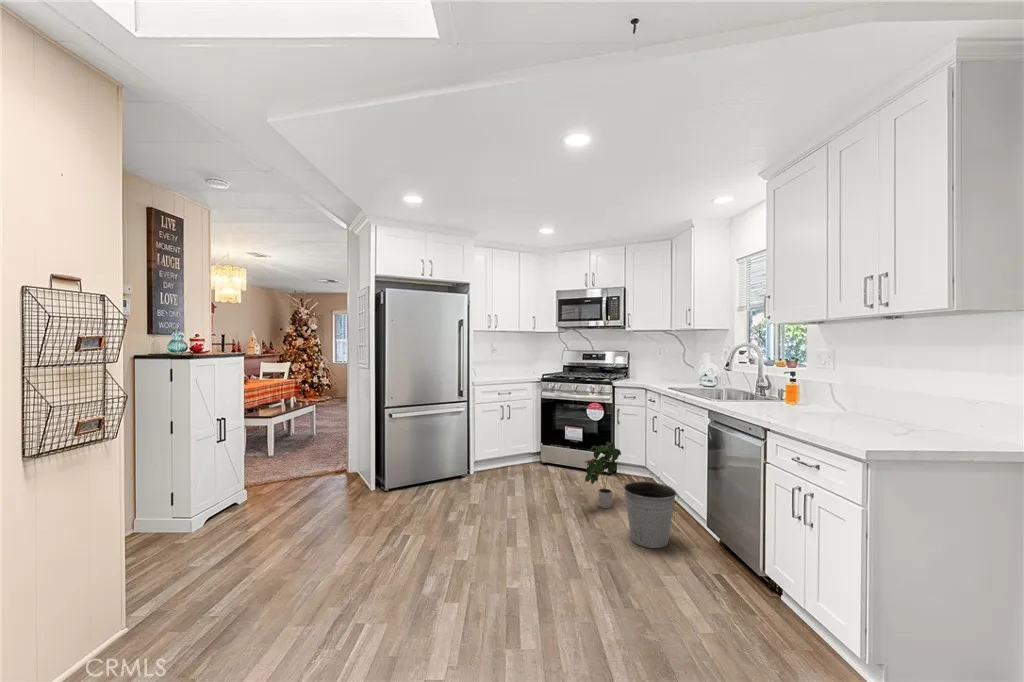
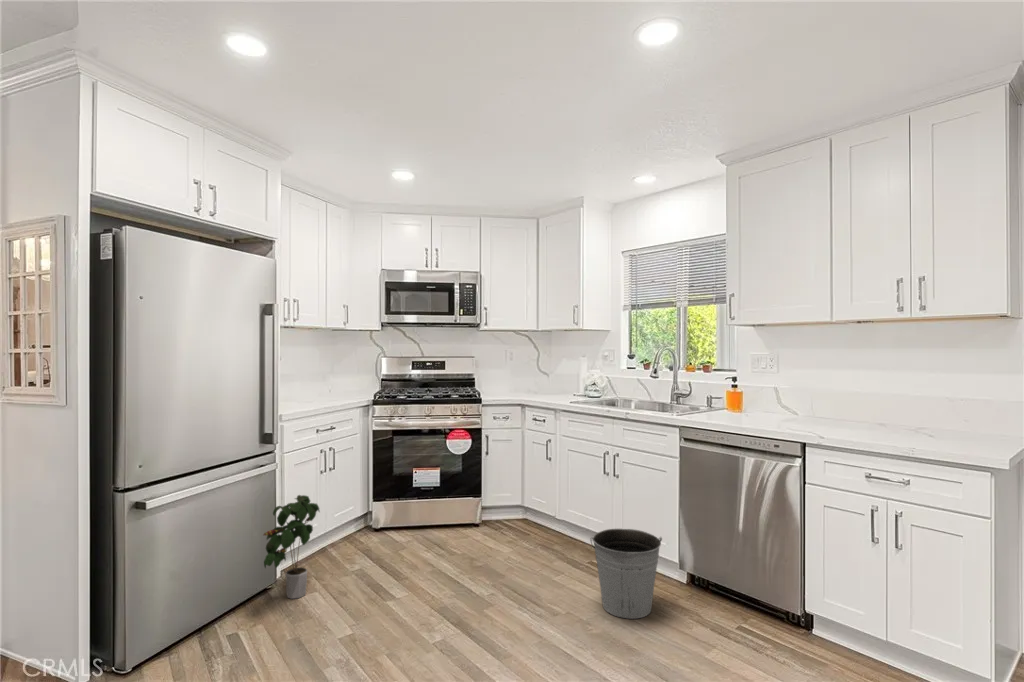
potted plant: present [585,442,621,508] -> present [264,495,319,599]

